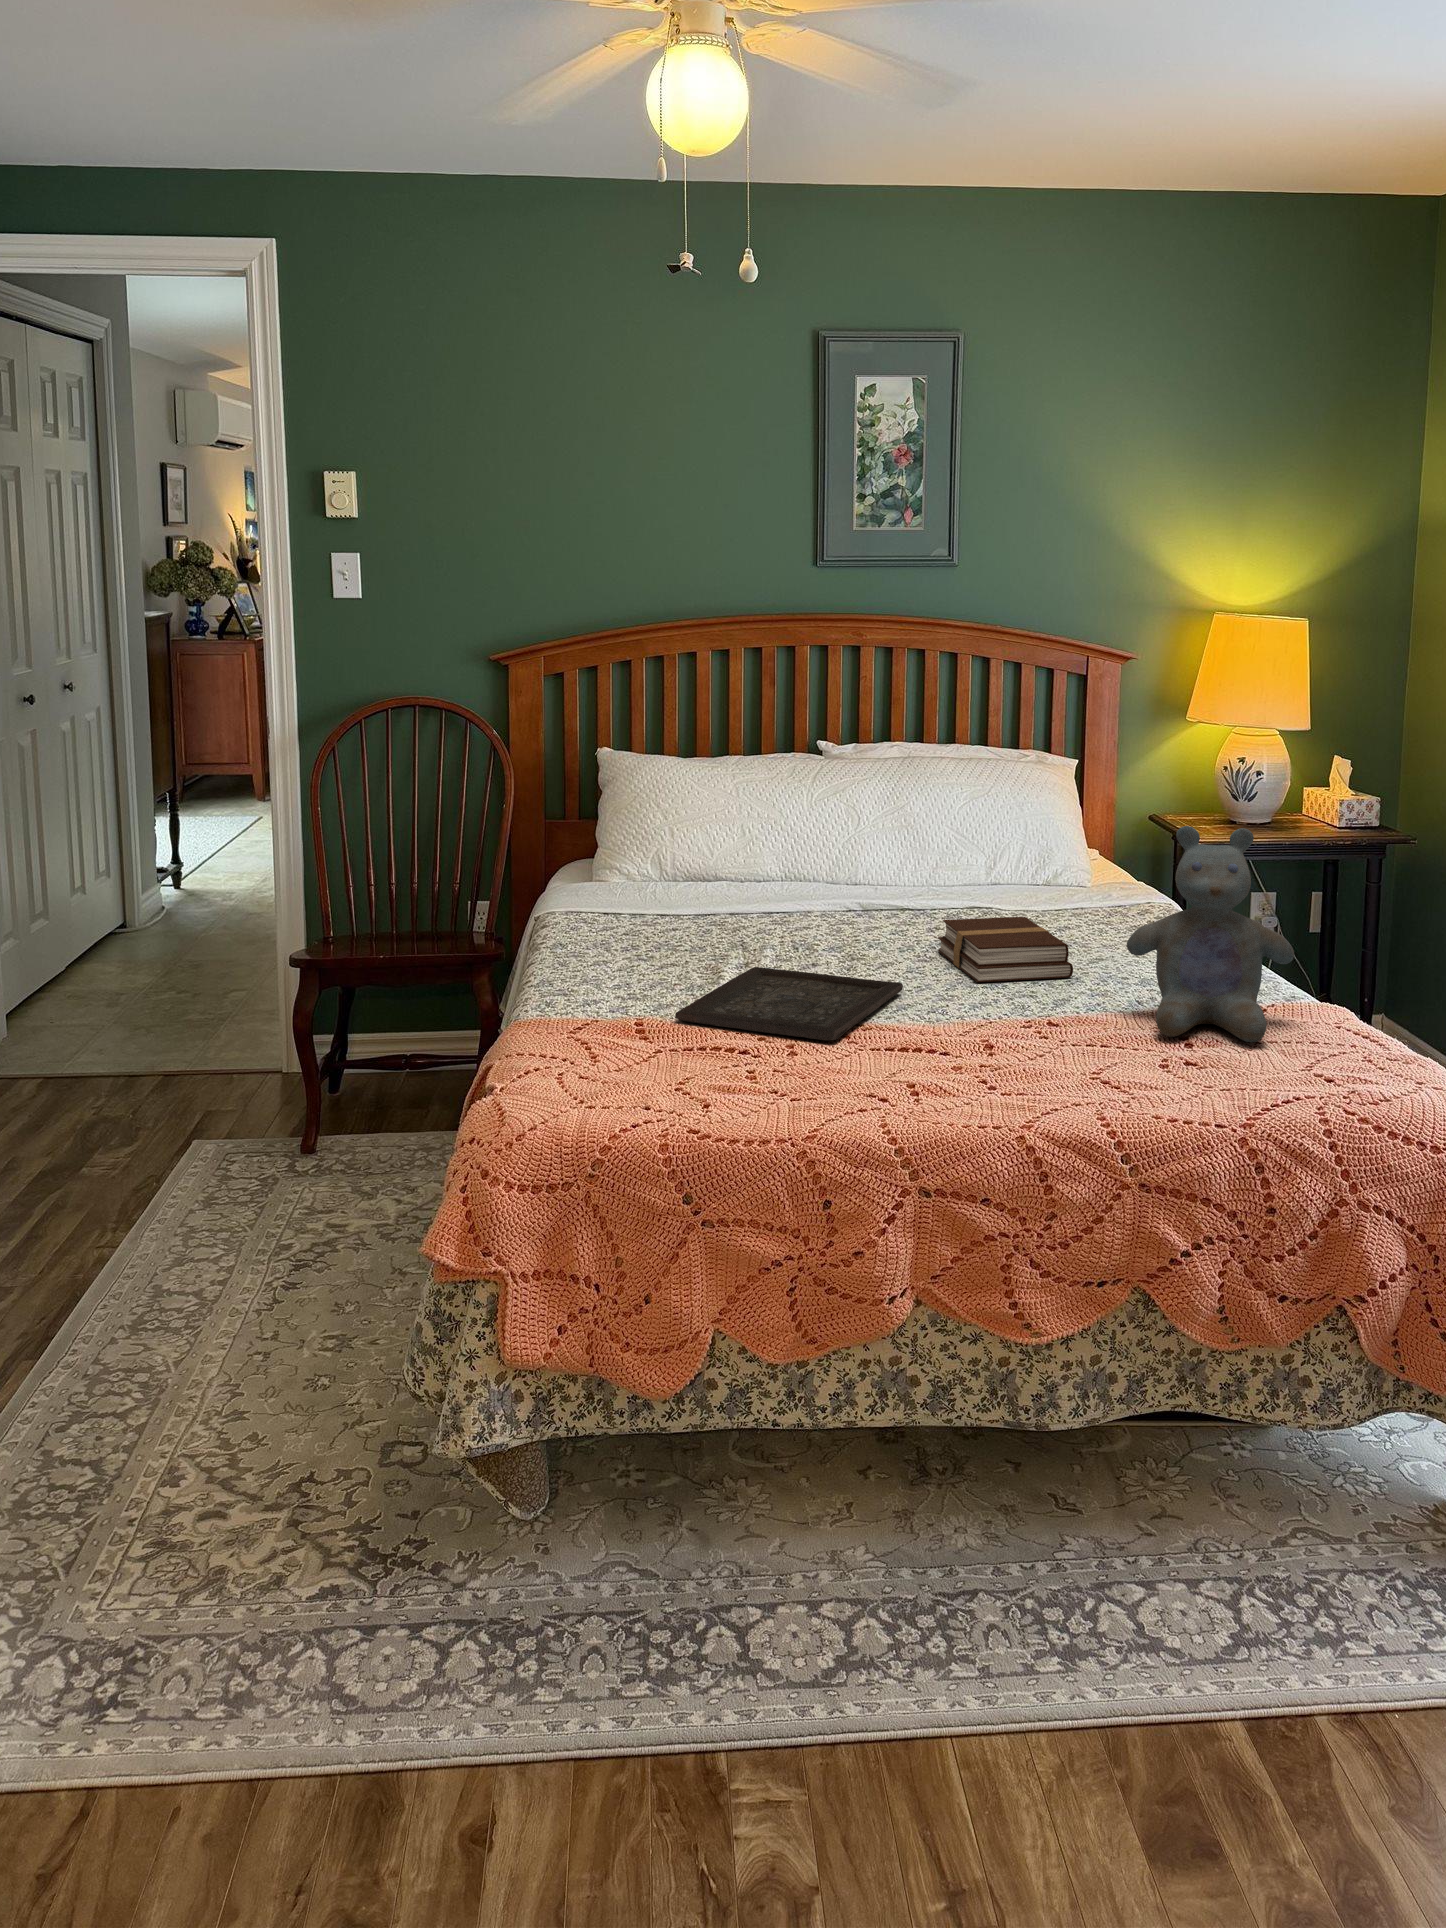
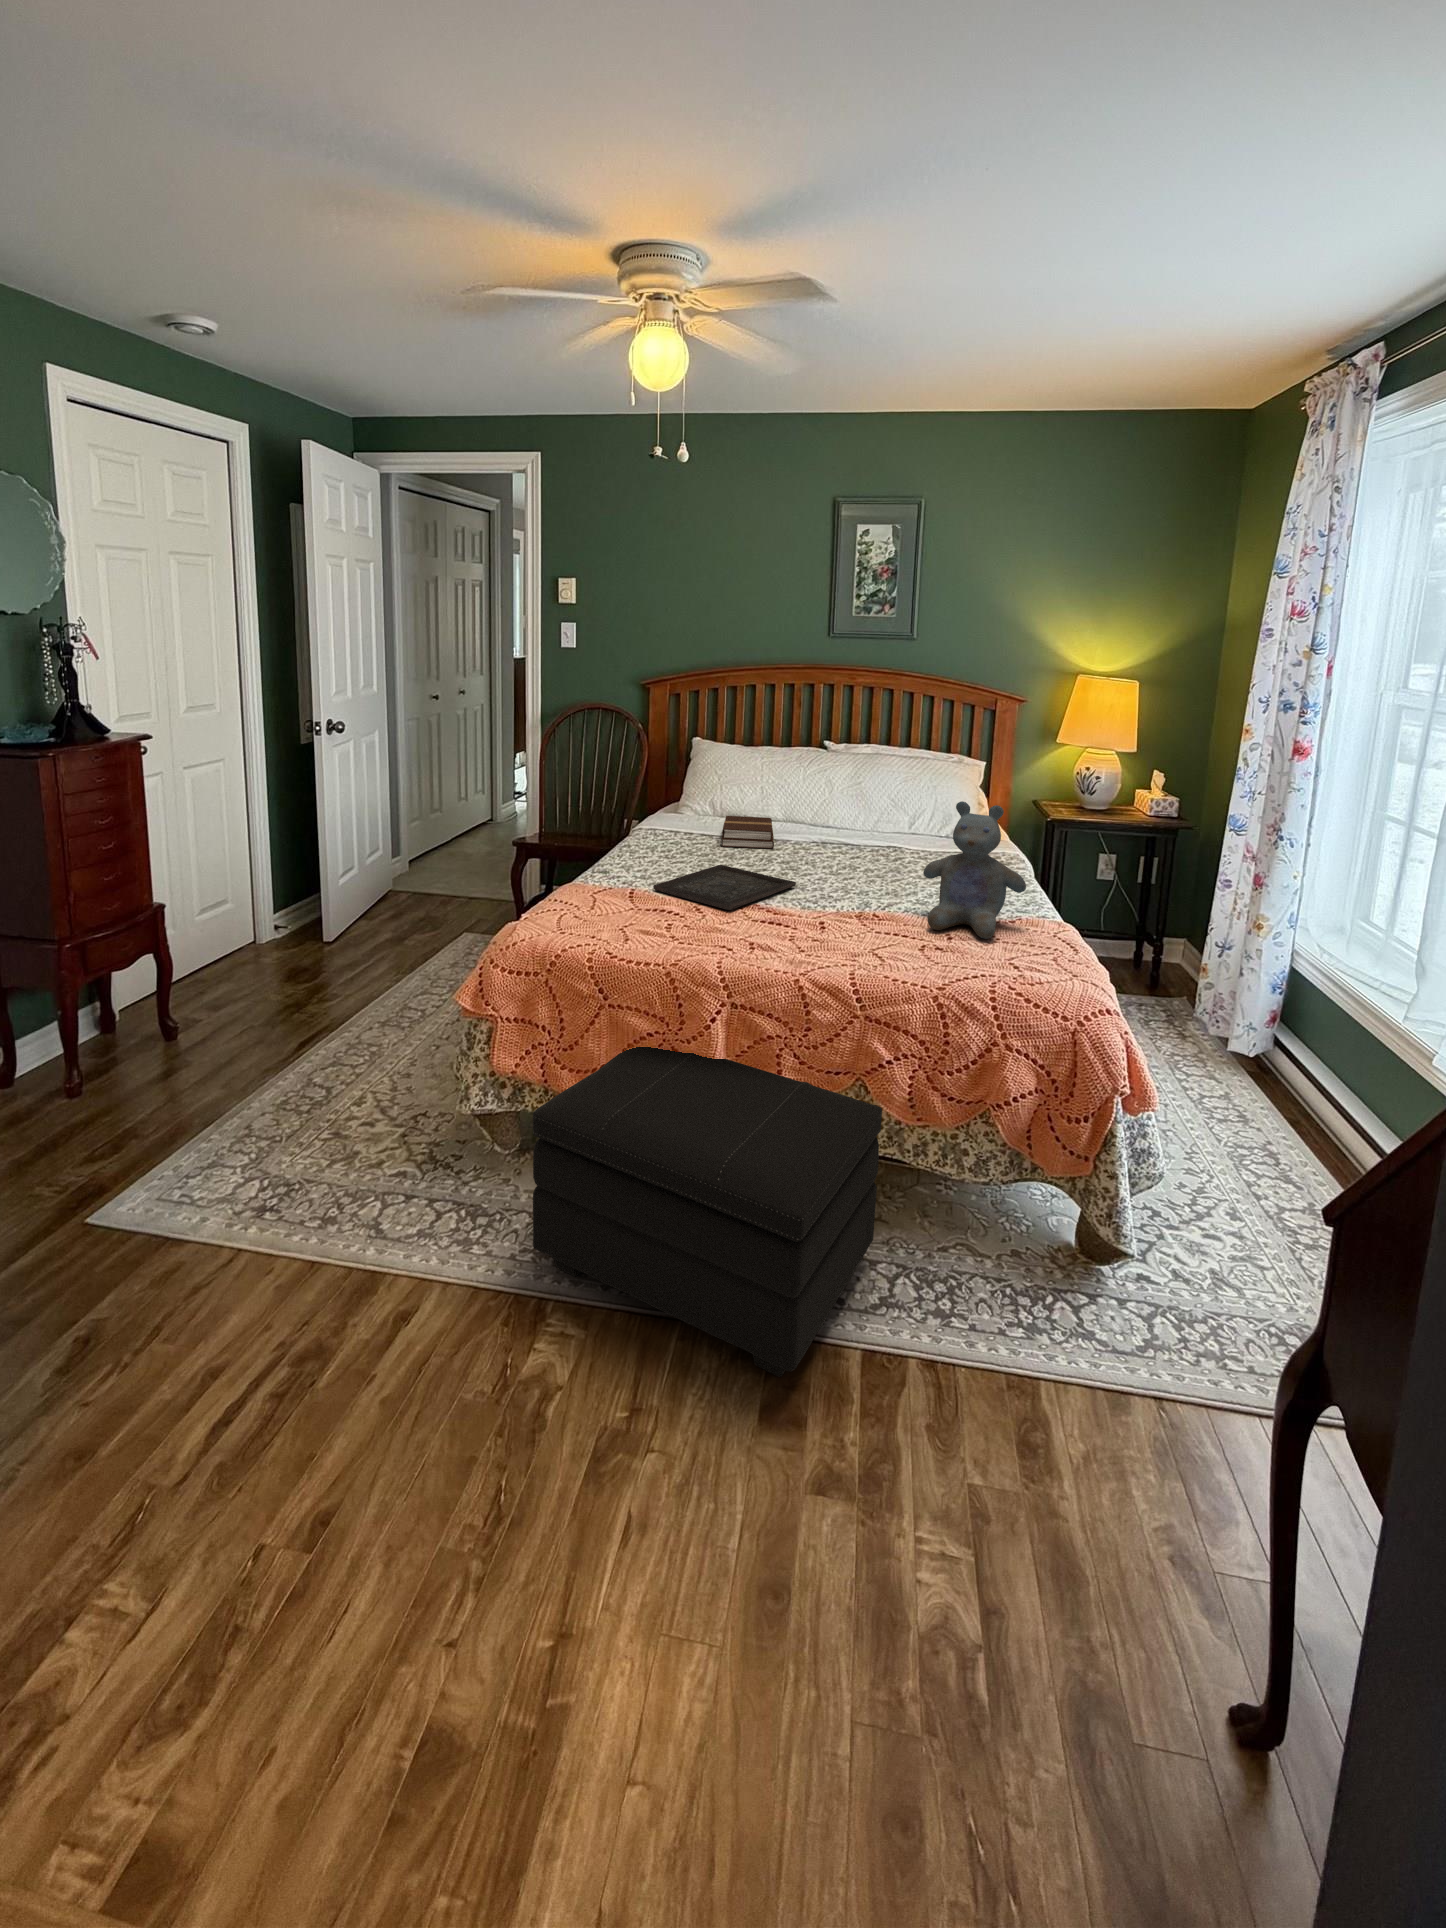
book: present [937,917,1073,982] -> present [721,816,774,848]
footstool: none [658,1271,1200,1785] -> present [533,1047,882,1377]

